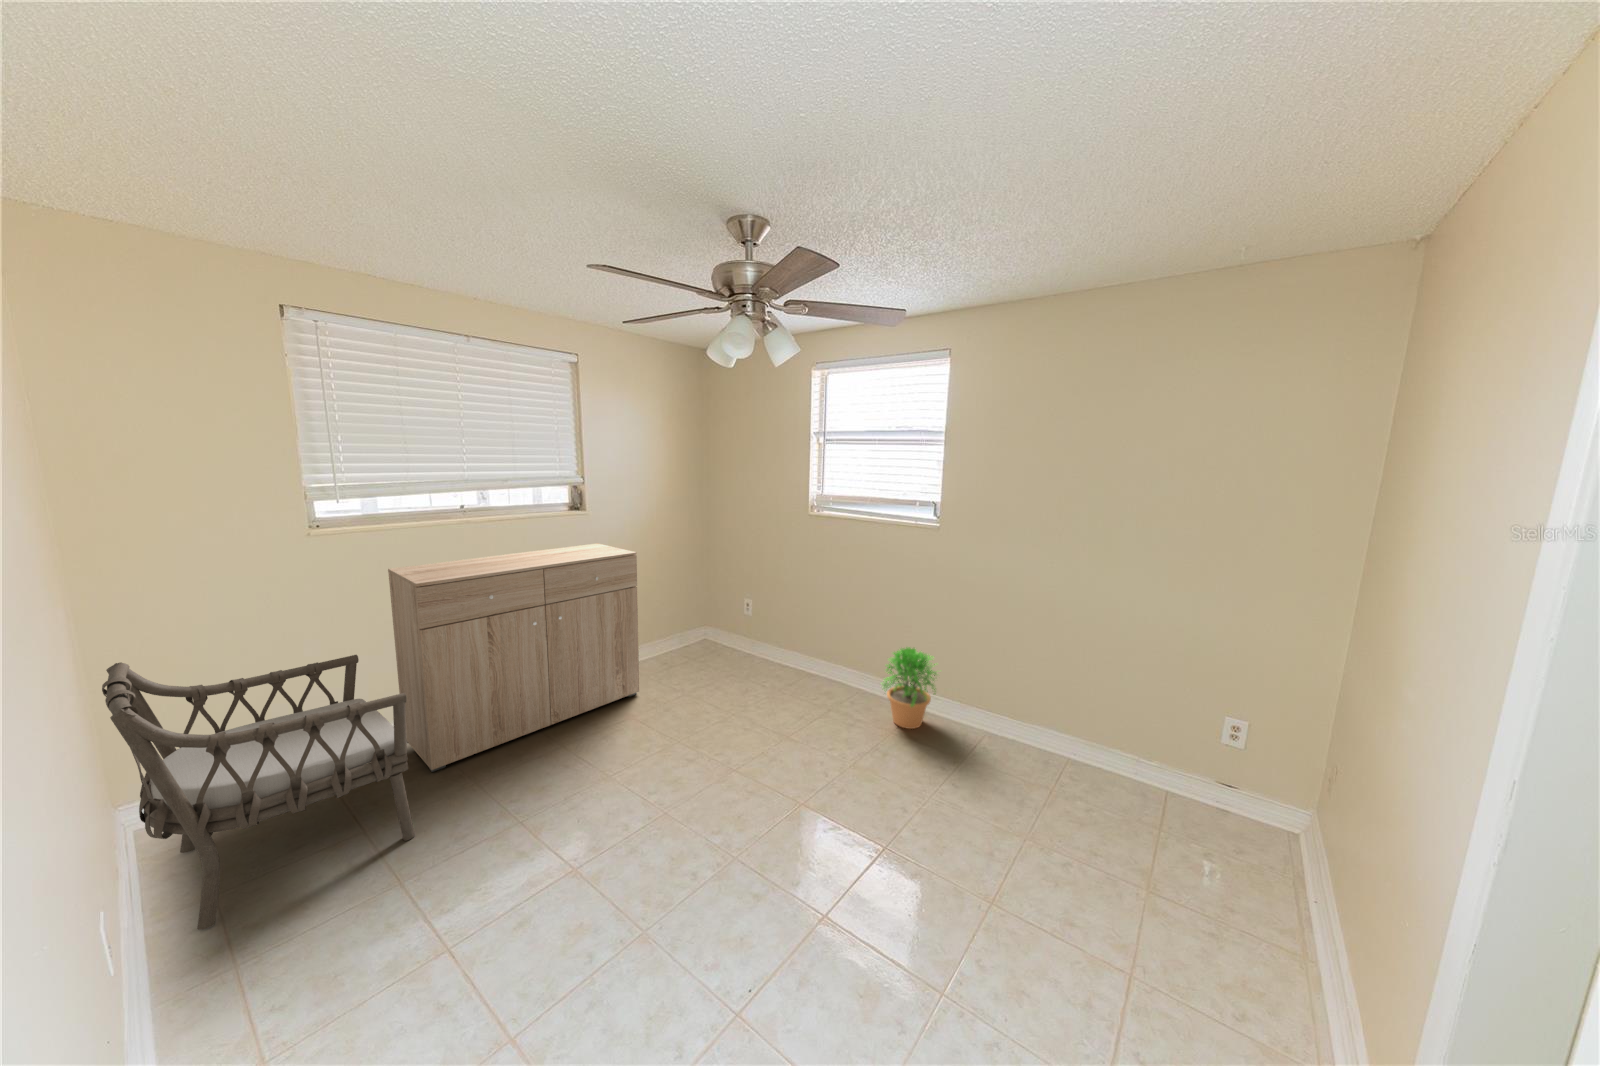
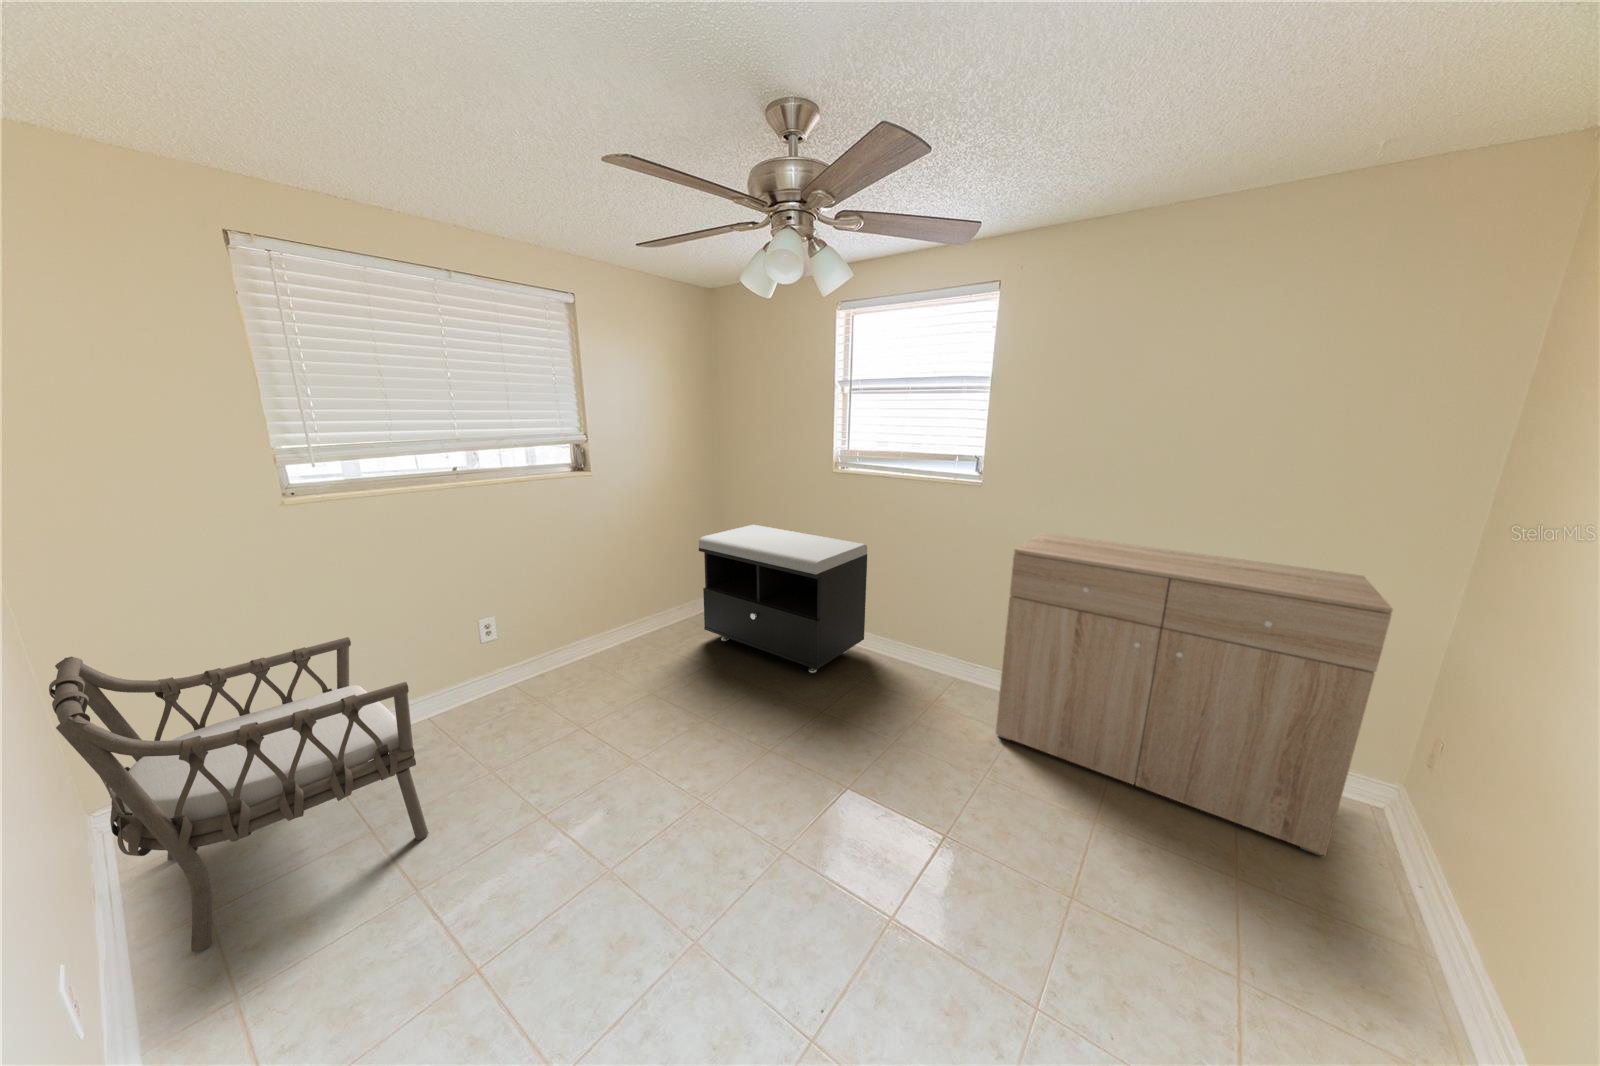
dresser: present [388,544,639,772] -> present [996,533,1393,856]
storage bench: none [683,562,838,701] -> present [699,525,867,673]
potted plant: present [883,647,937,729] -> none [918,614,986,701]

